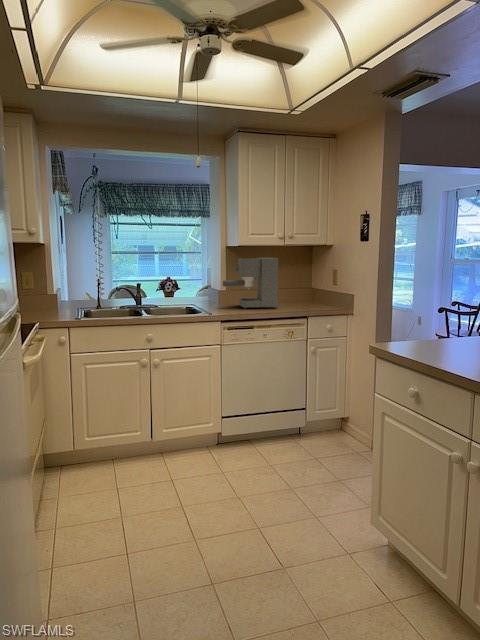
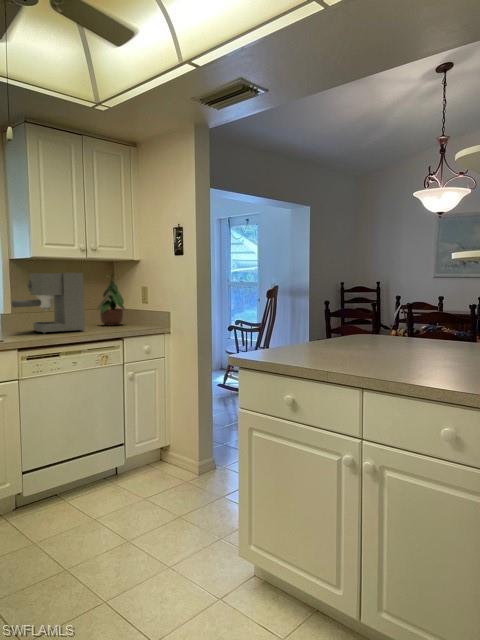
potted plant: none [292,256,320,304] -> present [98,273,125,325]

